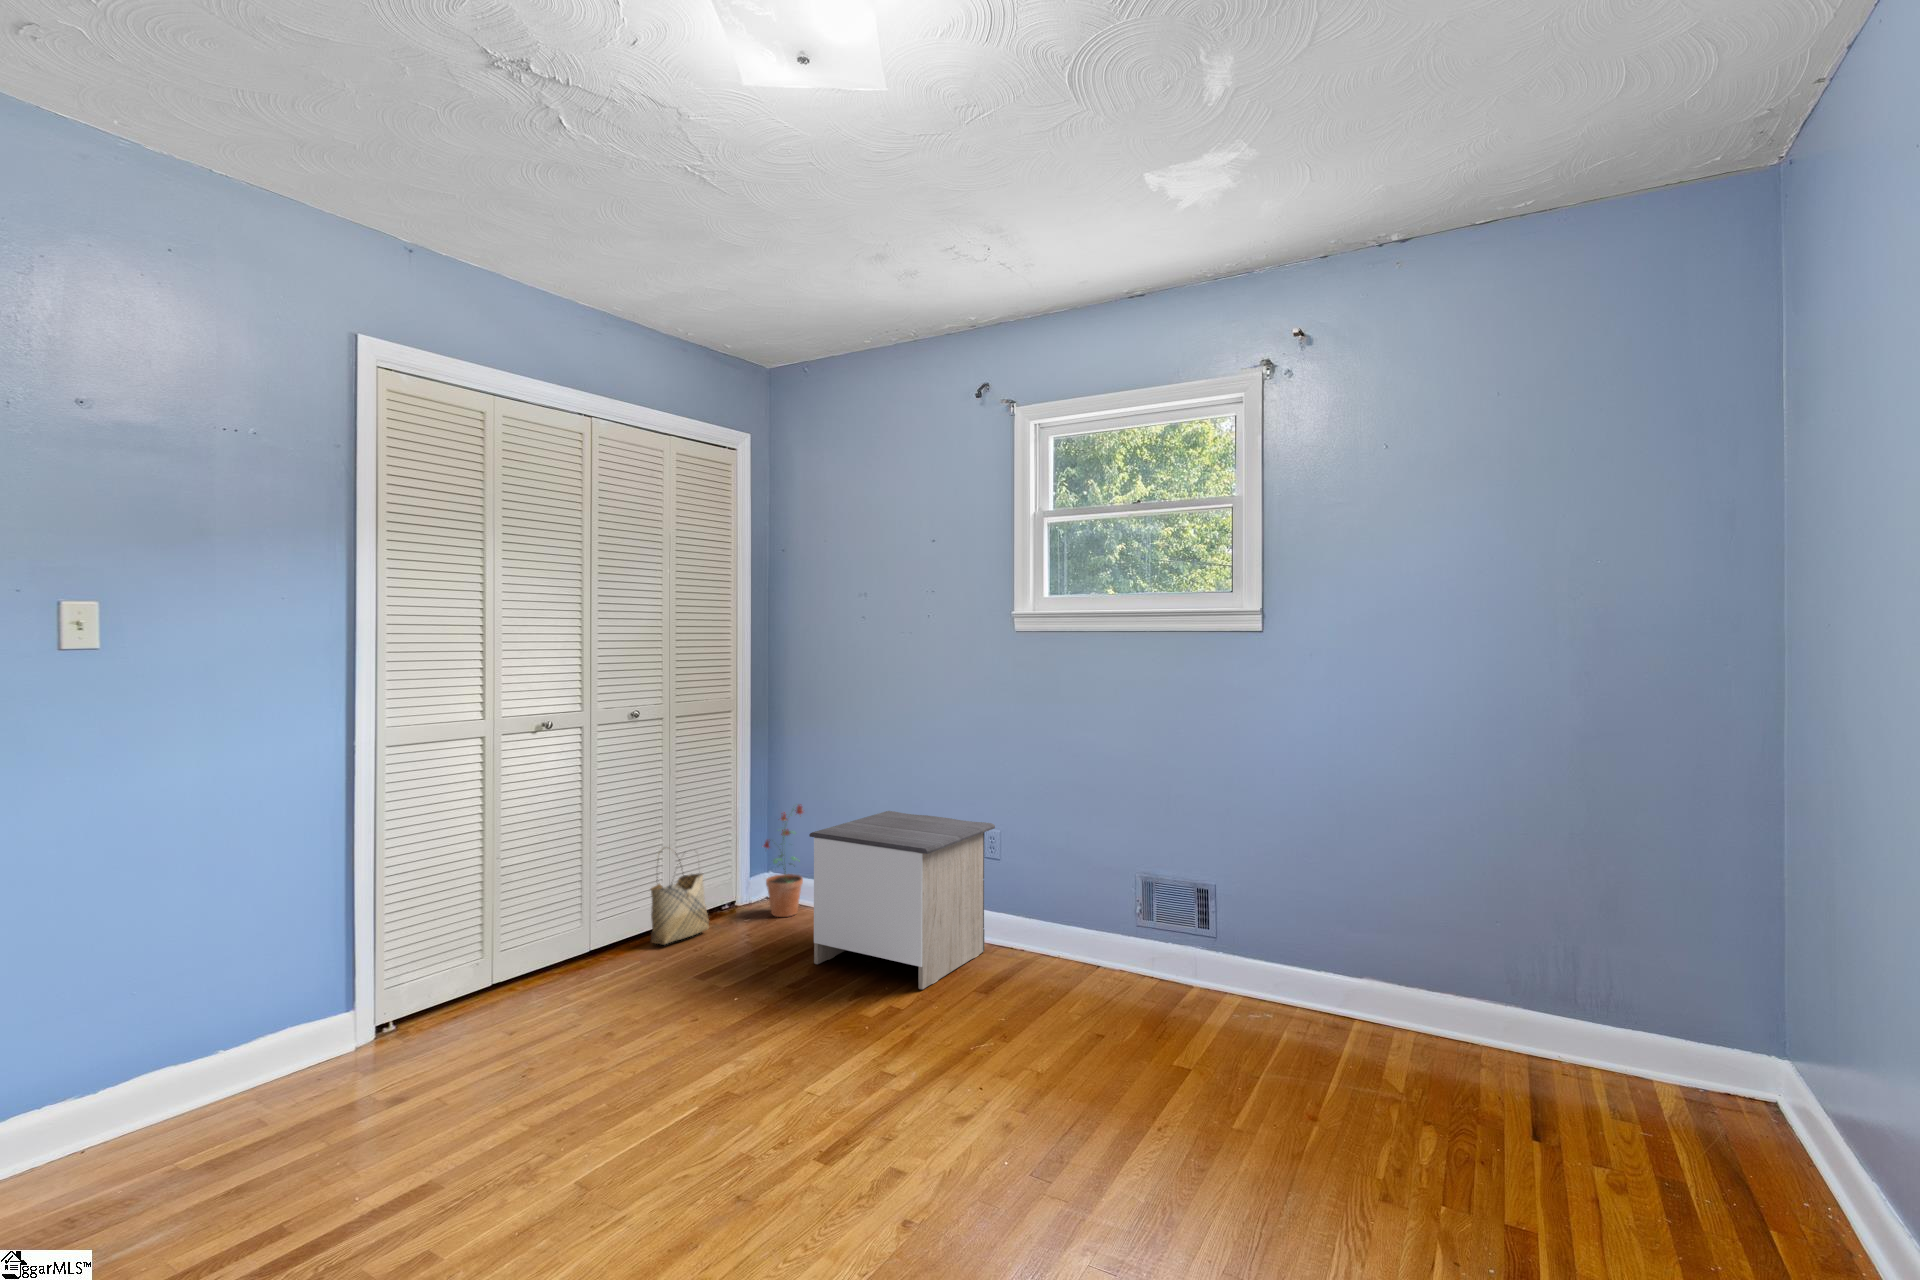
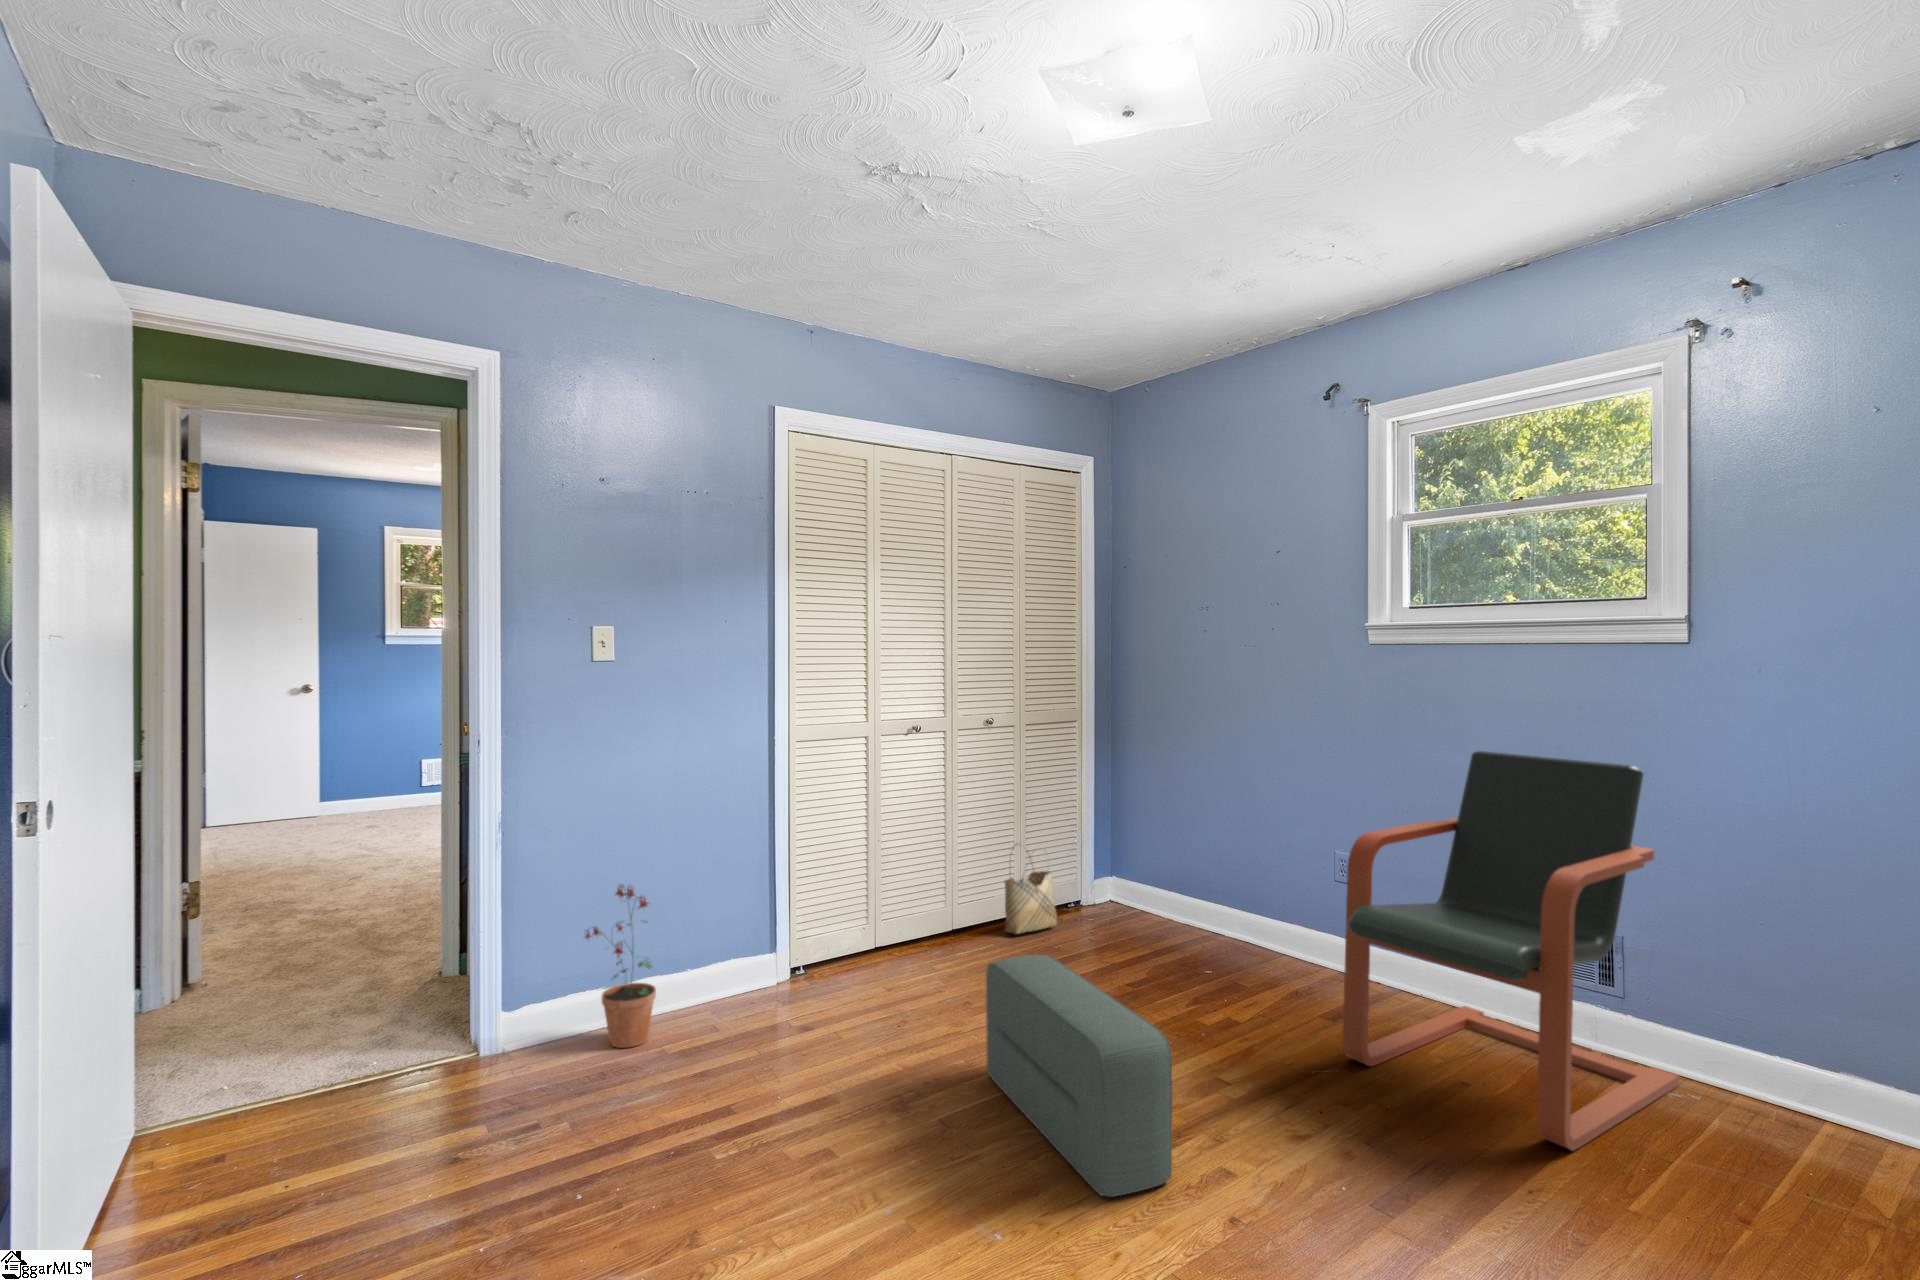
armchair: none [997,729,1257,1081] -> present [1343,751,1679,1151]
potted plant: present [764,804,803,917] -> present [584,884,656,1048]
nightstand: present [809,811,995,989] -> none [1151,825,1350,1009]
pouf: none [633,969,846,1232] -> present [986,955,1172,1197]

